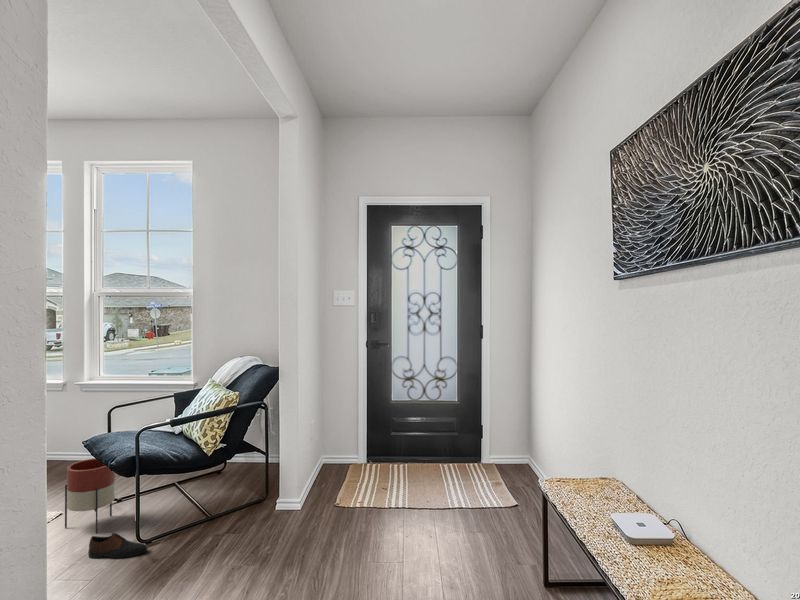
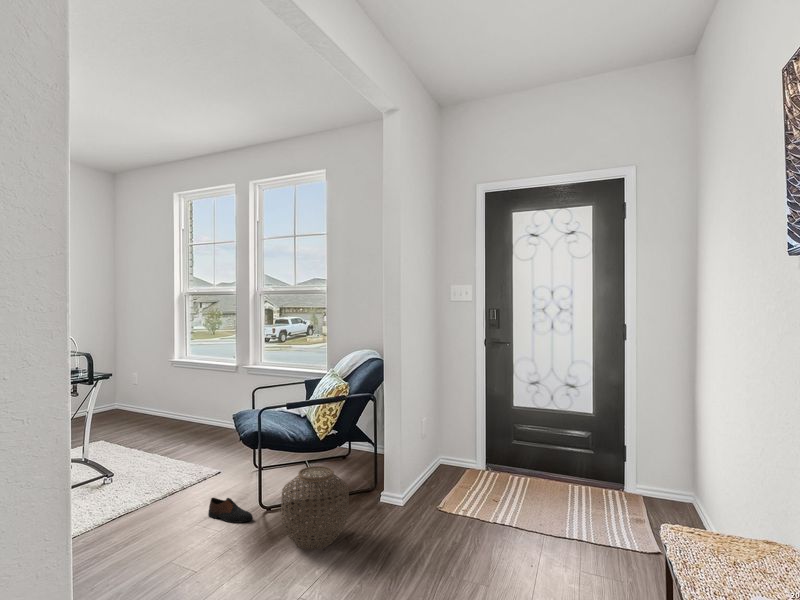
planter: present [65,458,115,533] -> none [206,429,245,496]
woven basket: none [192,481,262,566] -> present [281,466,349,549]

